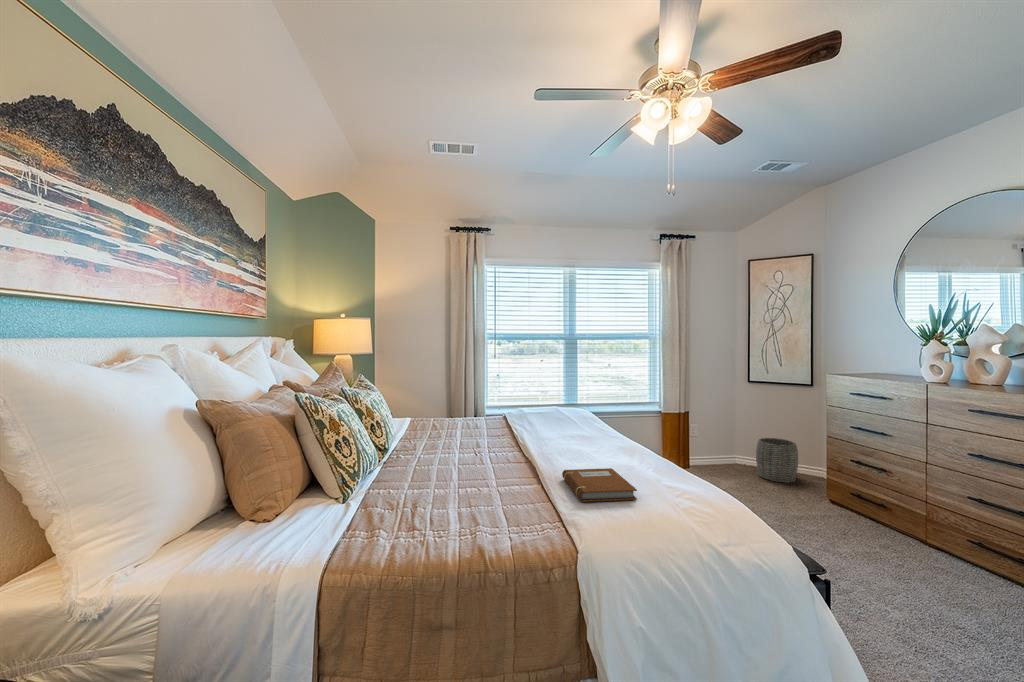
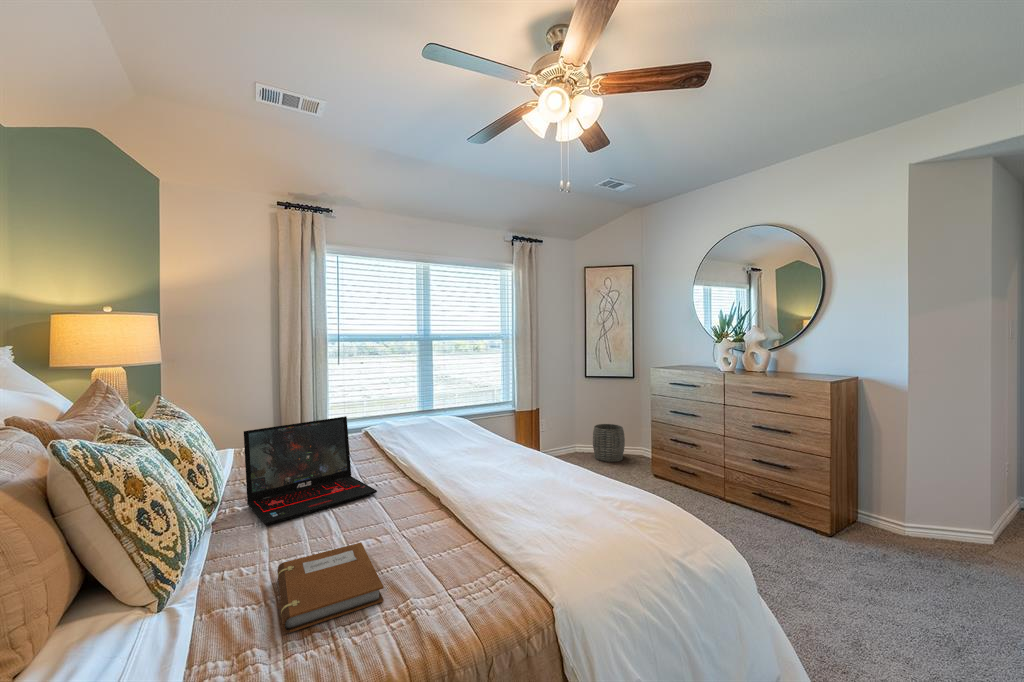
laptop: none [405,399,492,469] -> present [244,416,377,525]
notebook: present [562,468,637,502] -> present [278,543,384,633]

